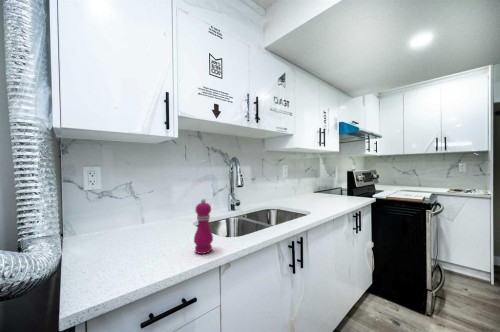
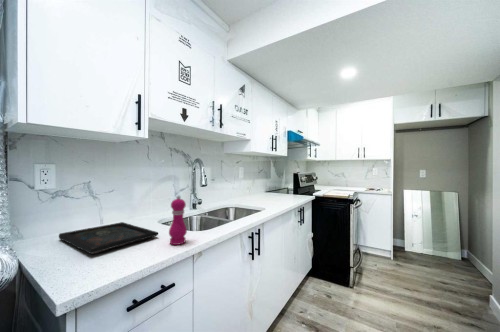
tray: none [99,224,186,258] -> present [59,222,158,254]

